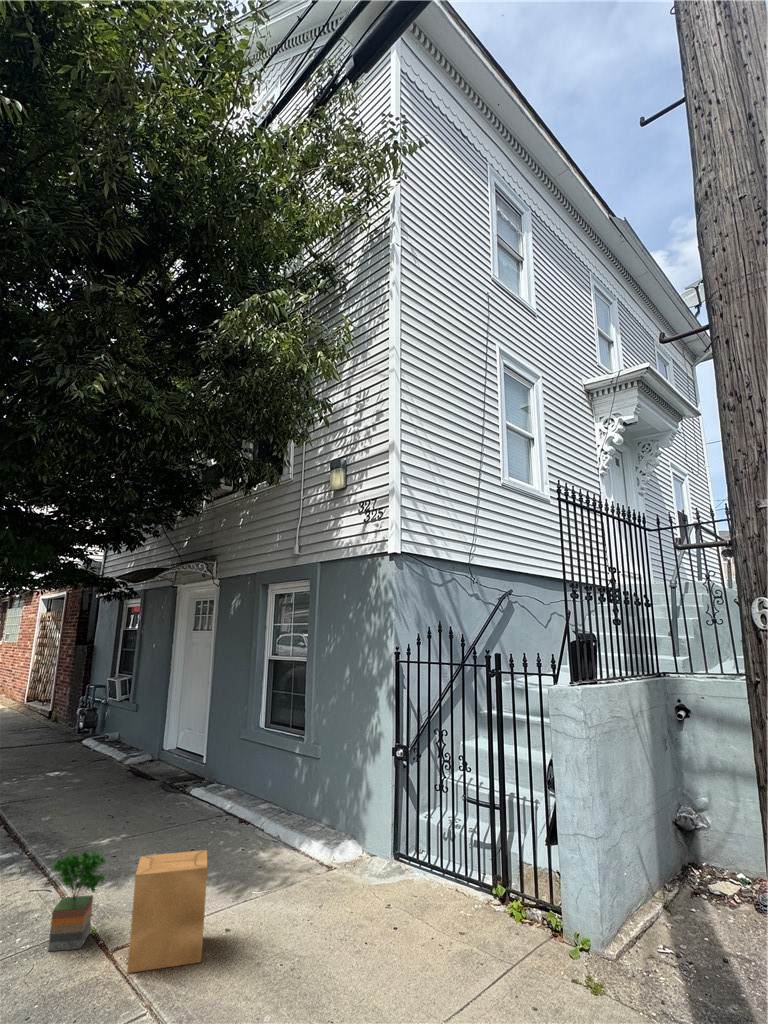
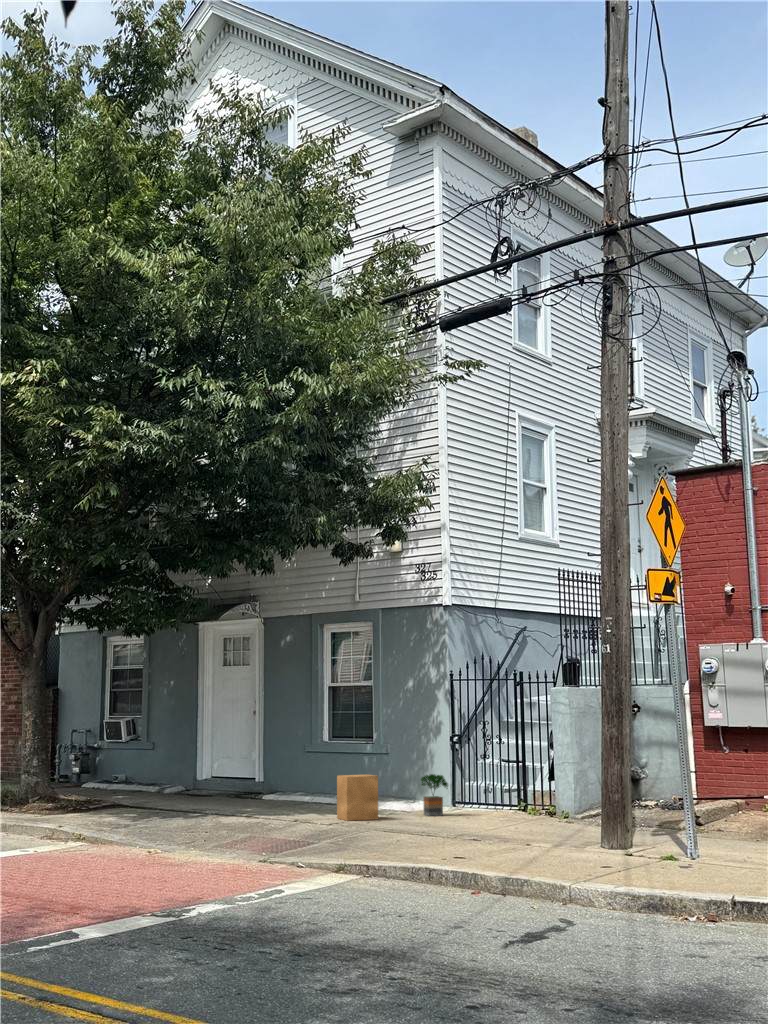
potted tree: present [48,852,107,951] -> present [421,774,448,816]

